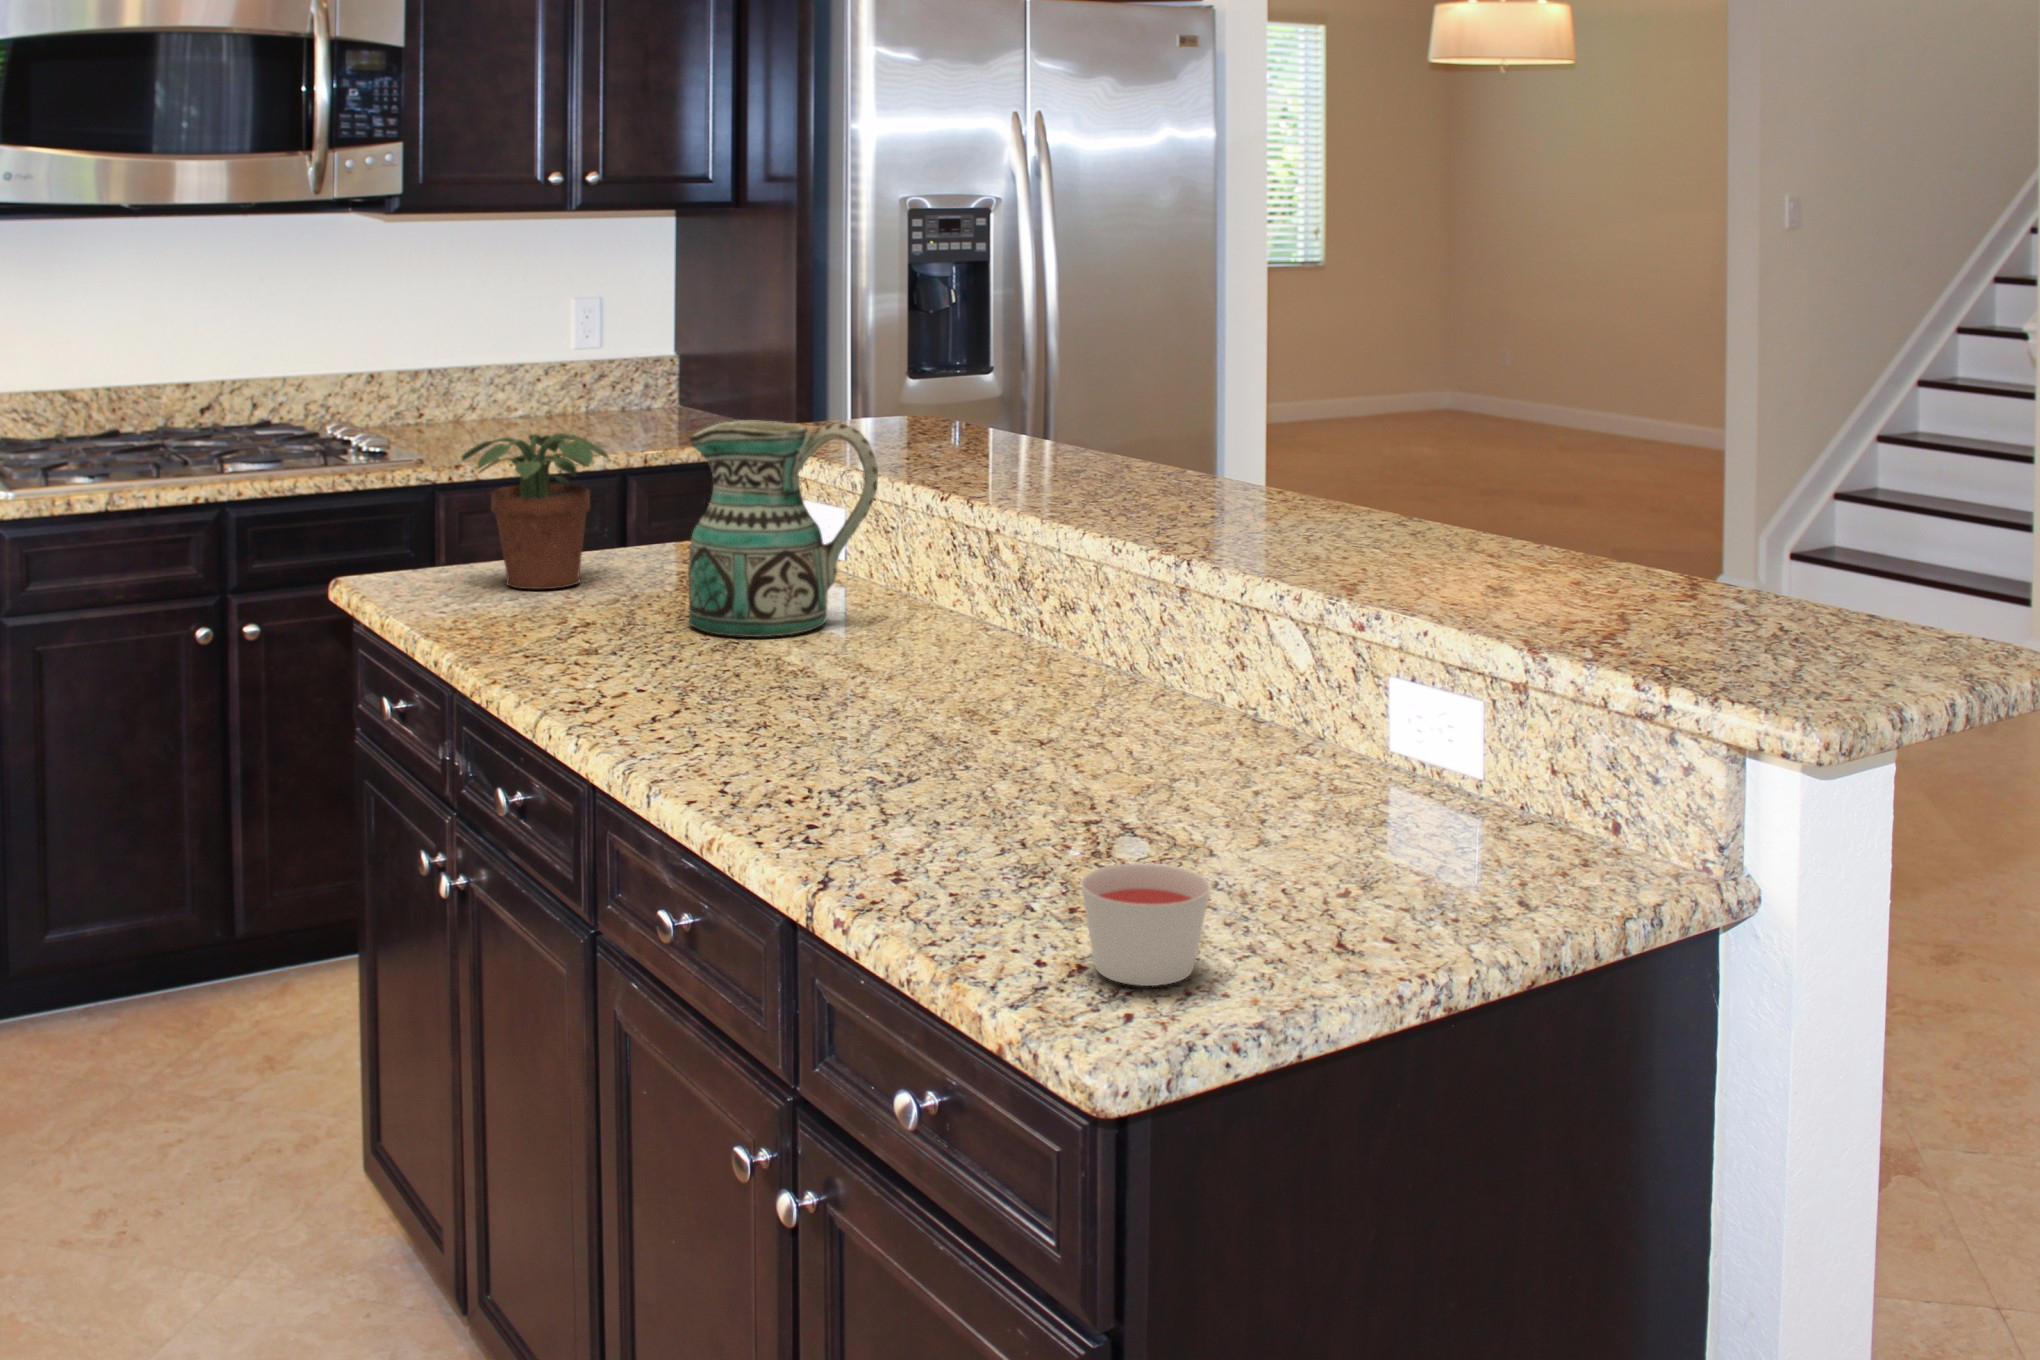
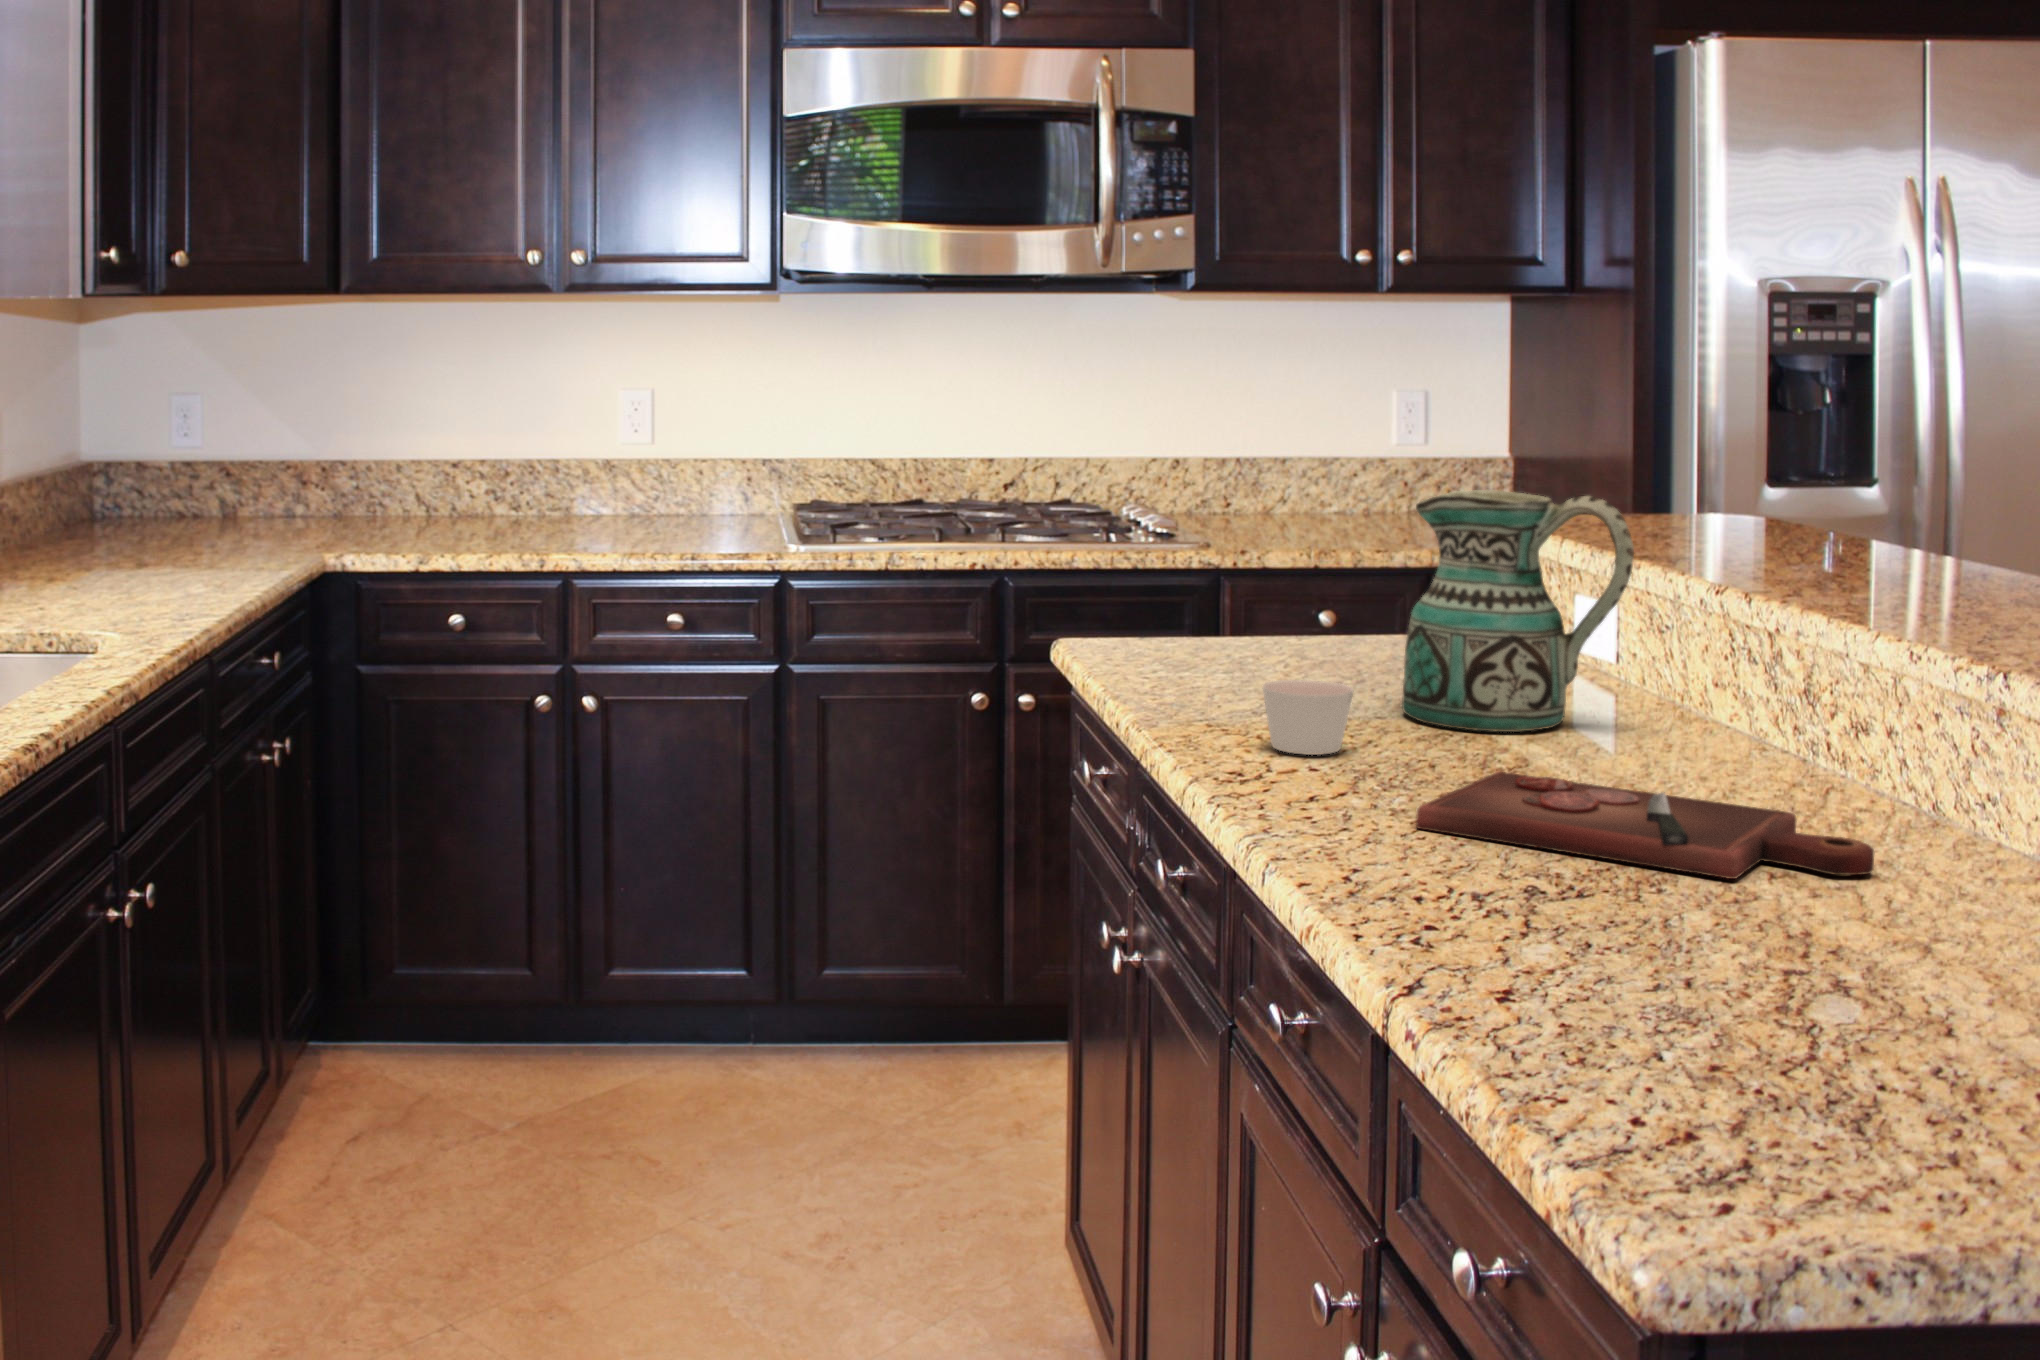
potted plant: present [462,433,608,589] -> none [1192,501,1348,666]
cutting board: none [757,676,1111,750] -> present [1416,772,1874,879]
candle: present [1081,863,1210,986] -> present [1263,680,1354,755]

